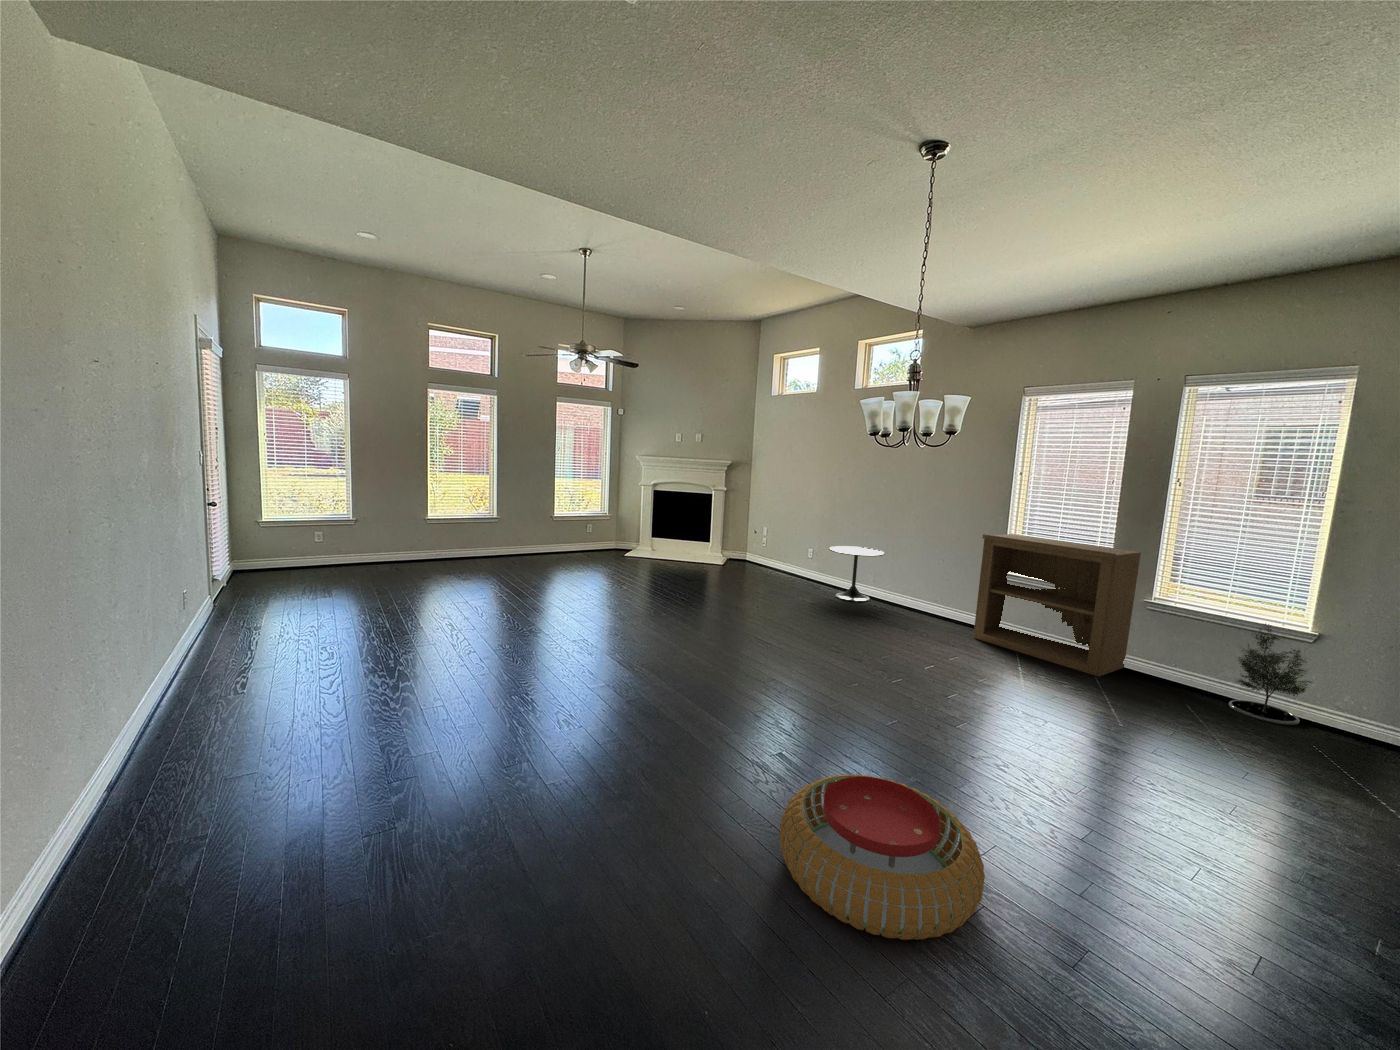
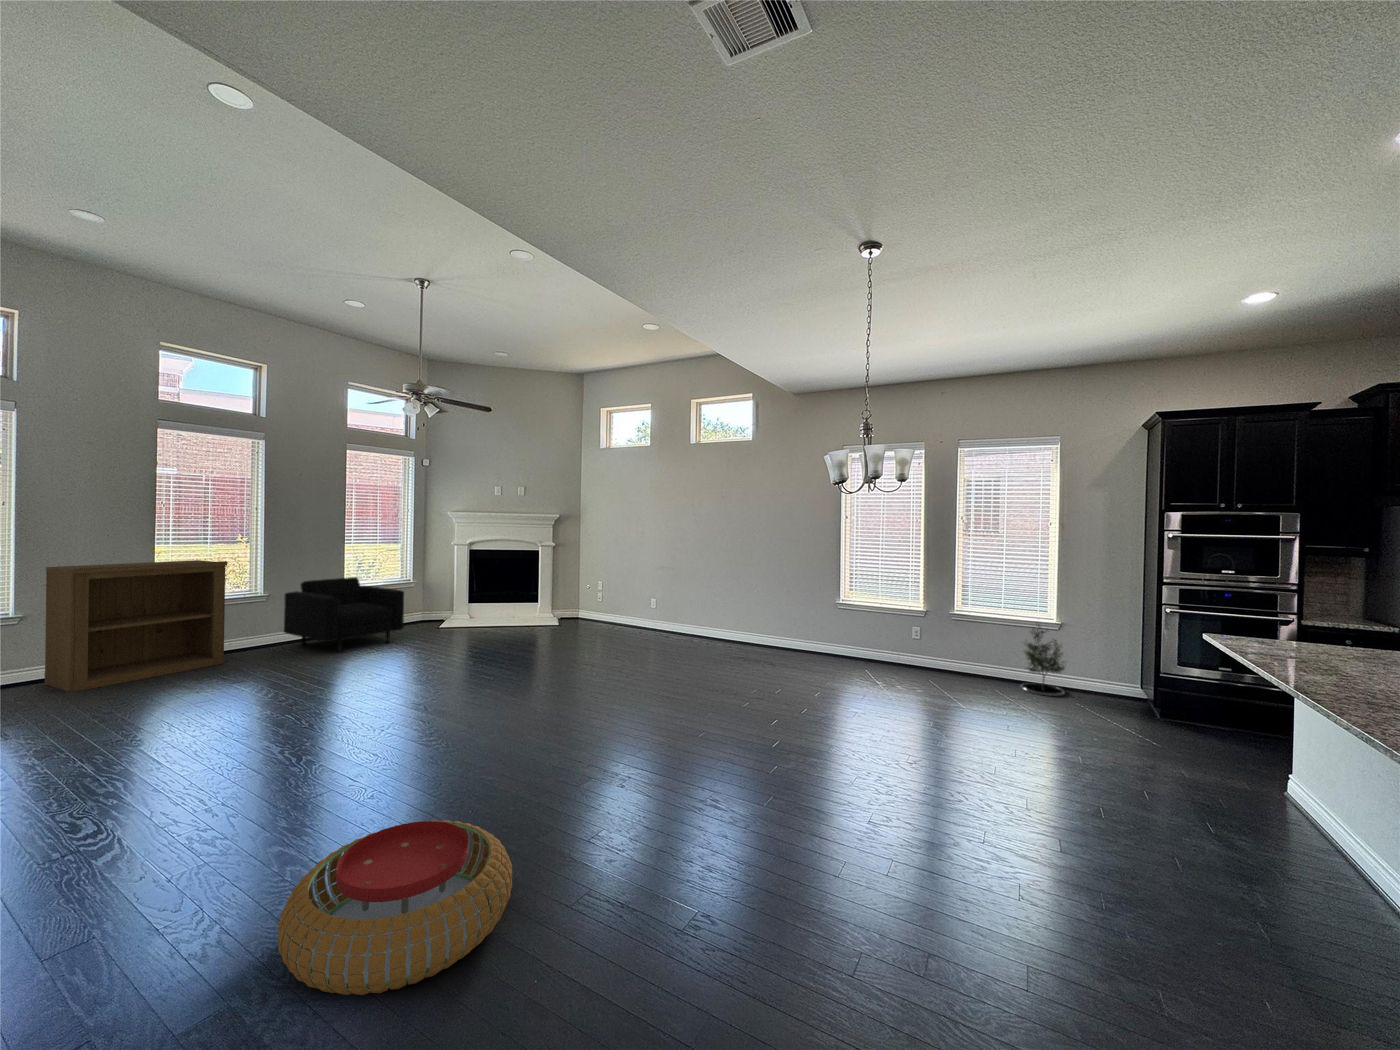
armchair: none [509,509,592,568] -> present [284,577,404,652]
bookshelf: present [973,534,1141,677] -> present [45,560,227,692]
side table: present [829,546,885,602] -> none [681,593,733,647]
pouf: present [779,774,985,940] -> present [278,820,512,995]

